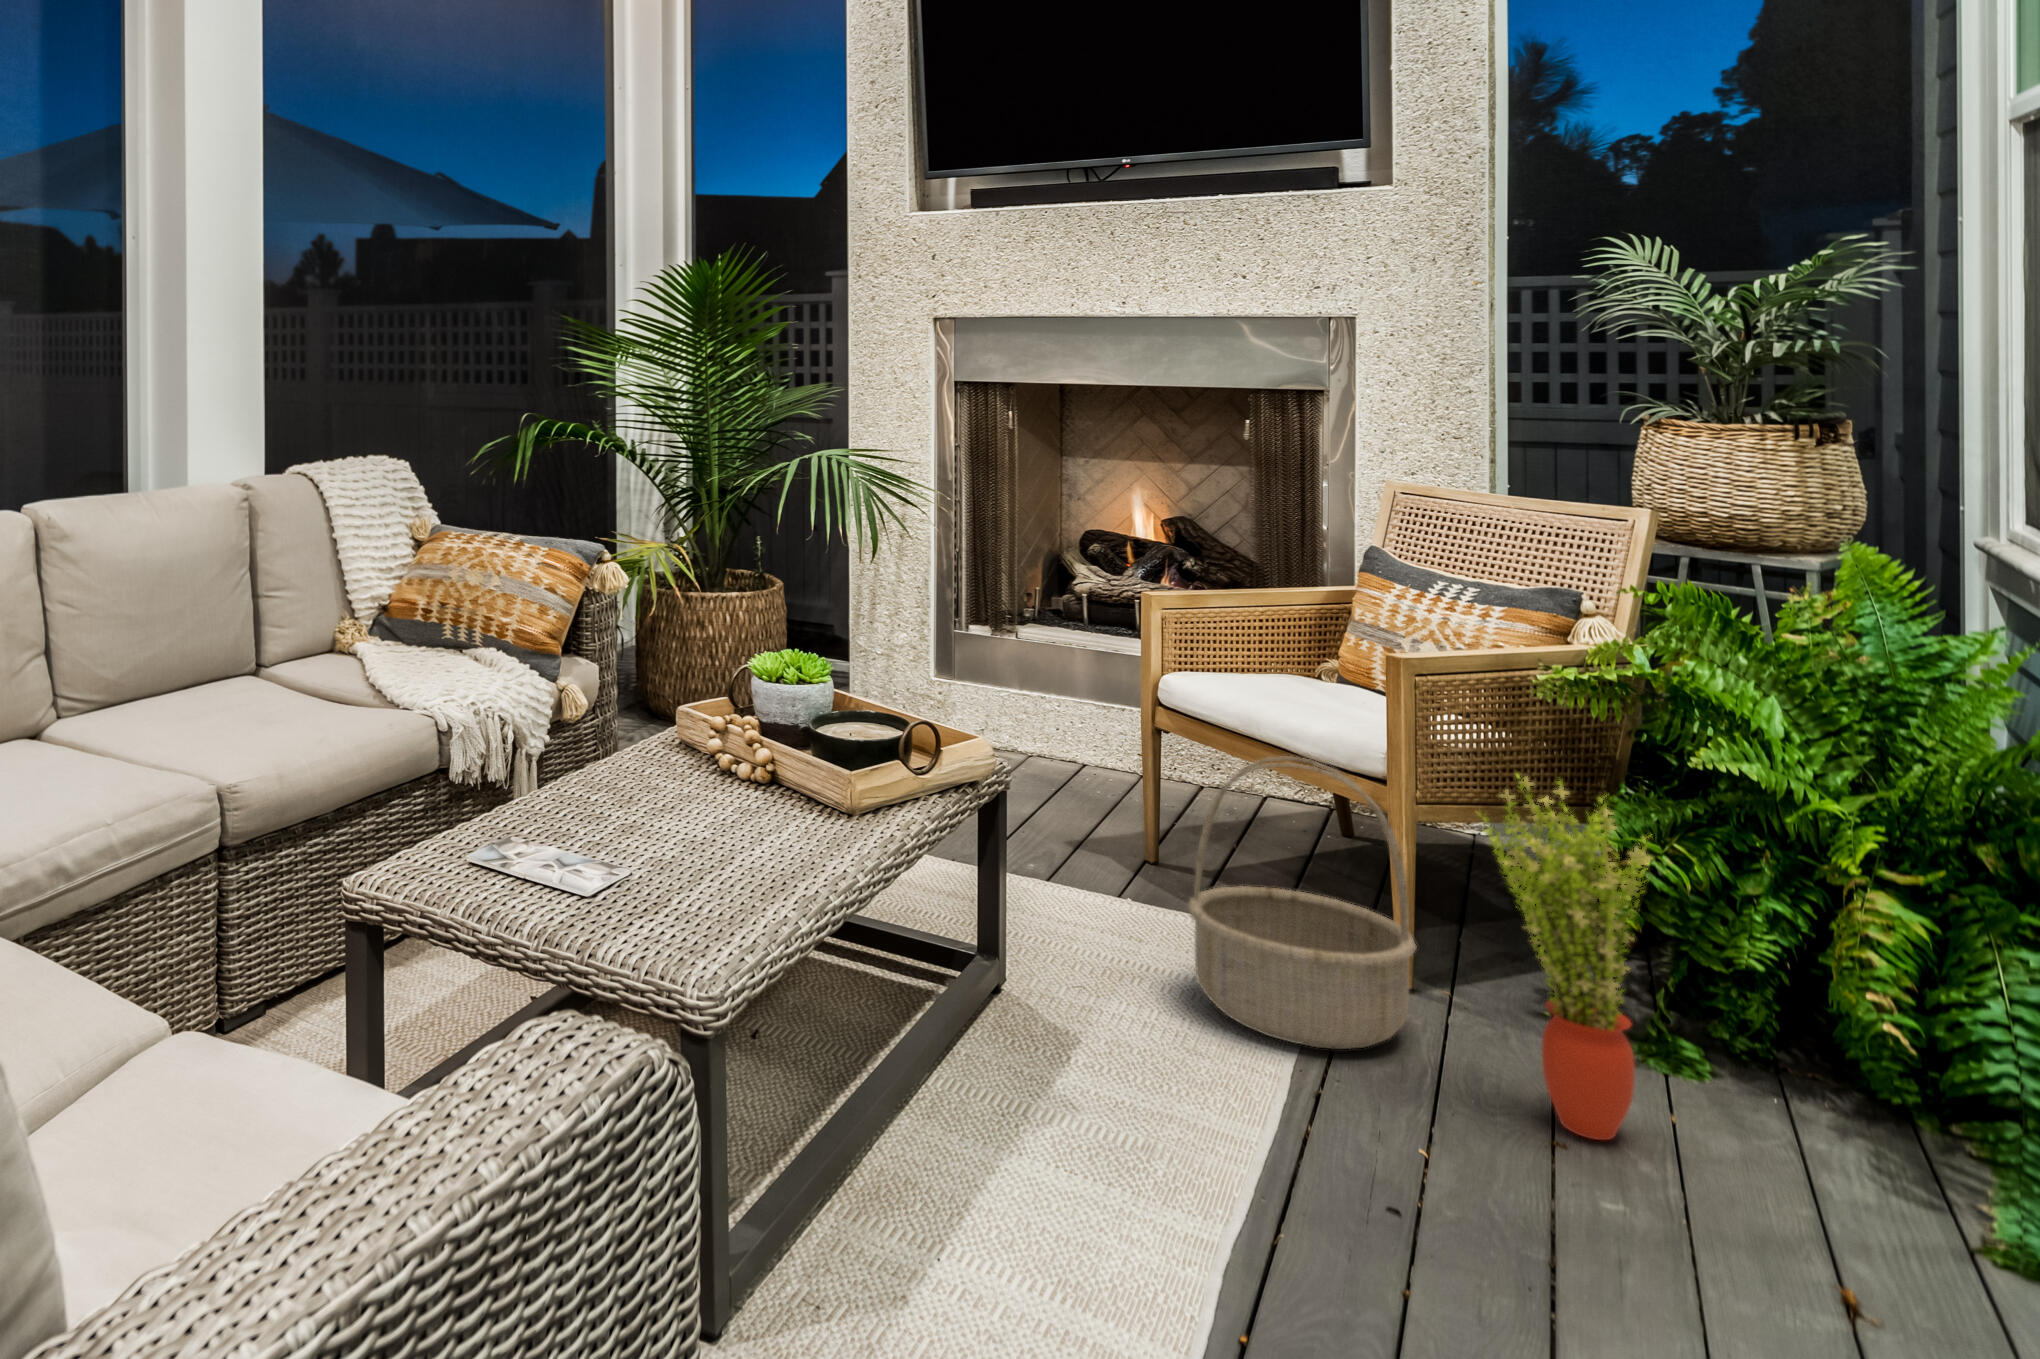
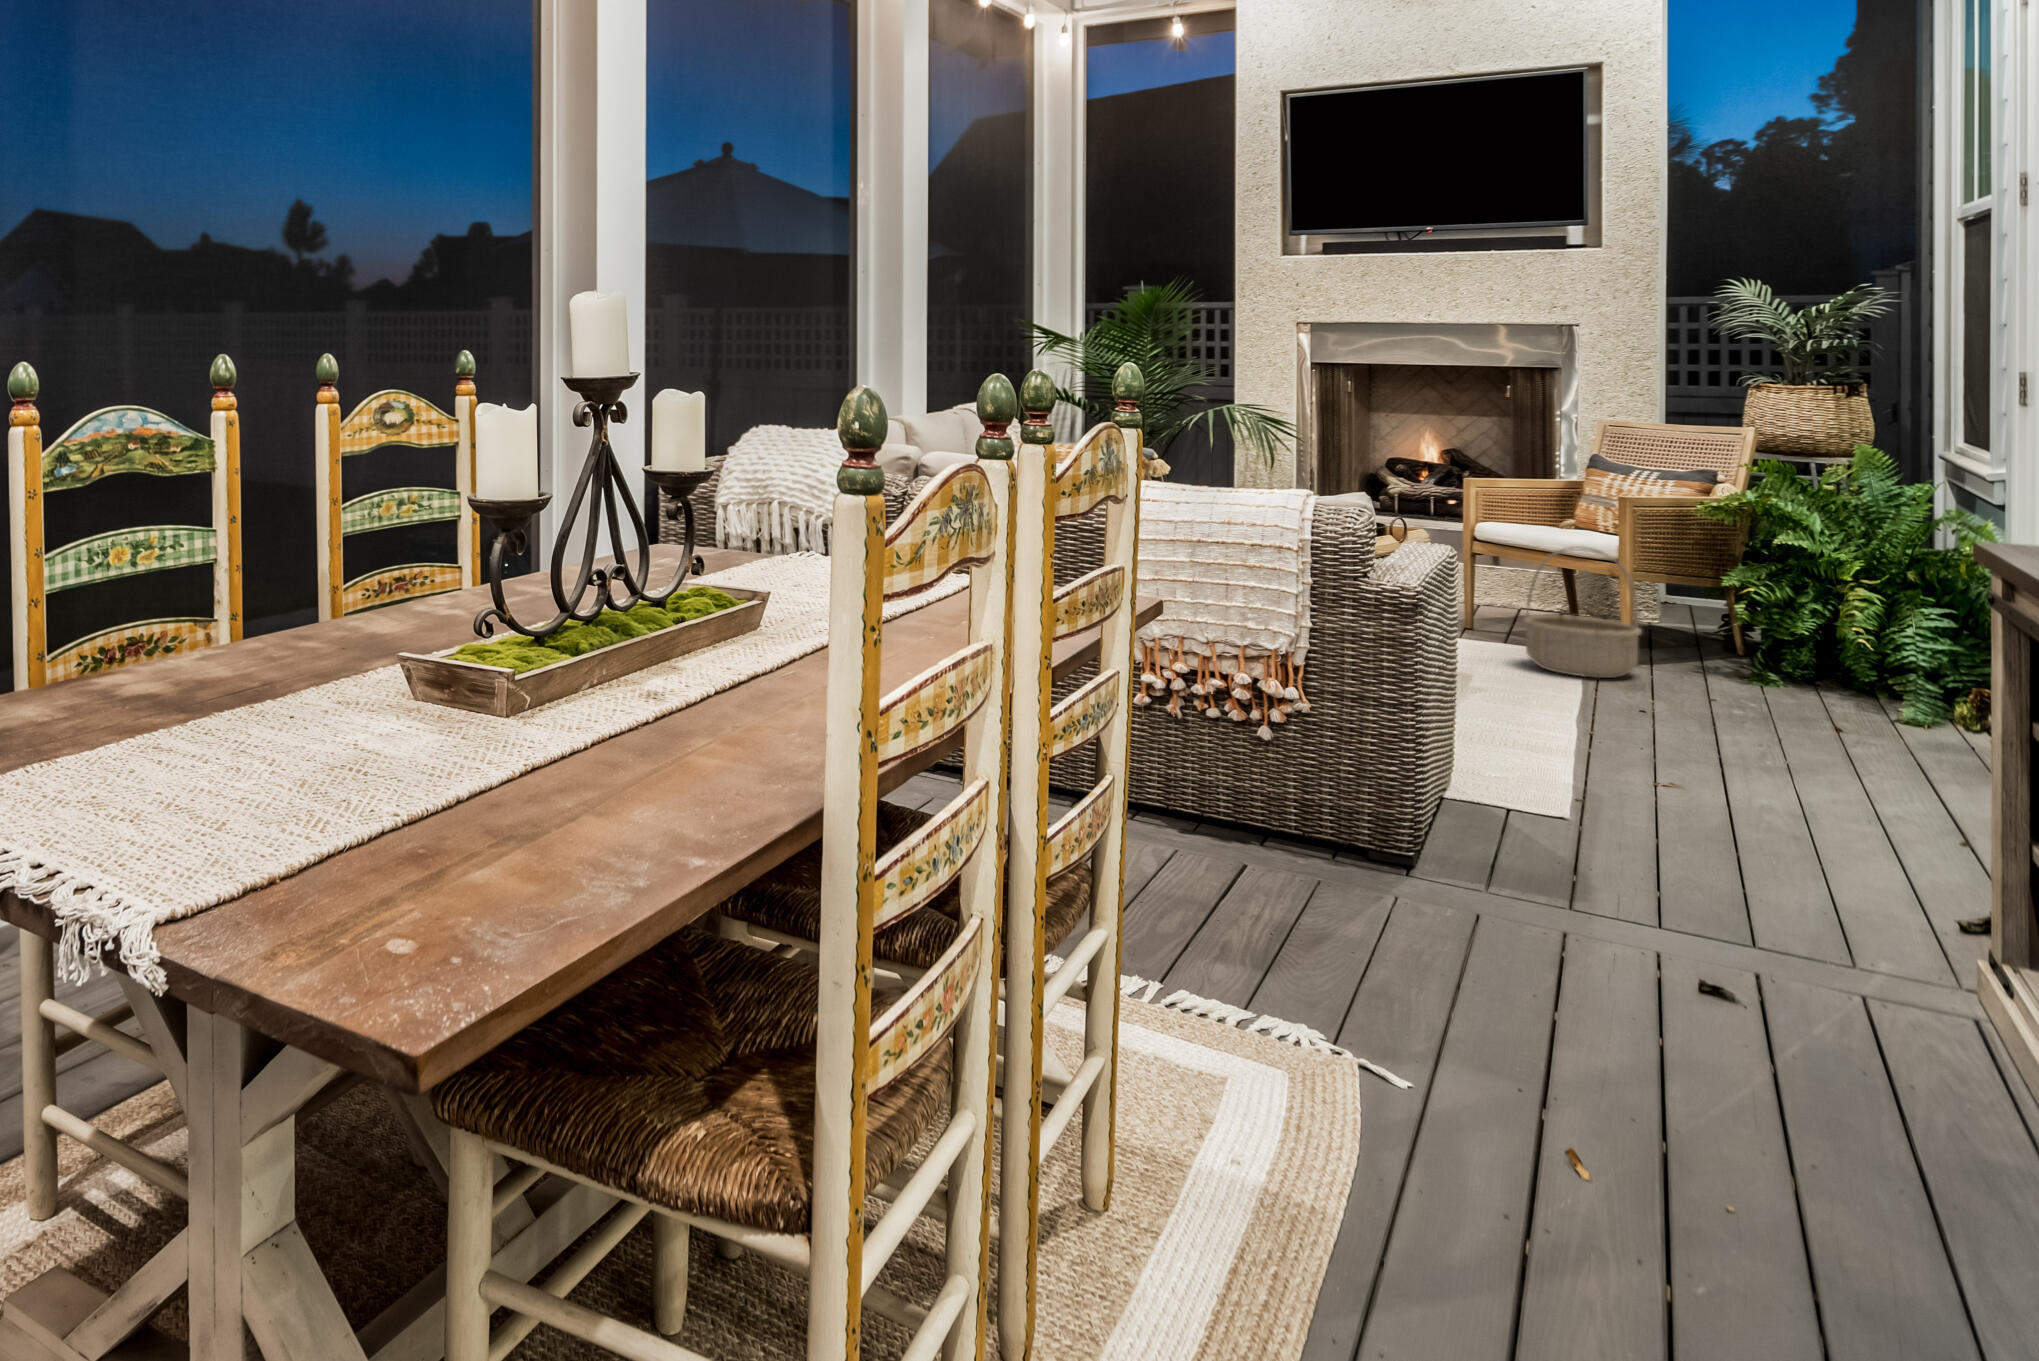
potted plant: present [1482,774,1652,1140] -> none [1676,543,1758,698]

